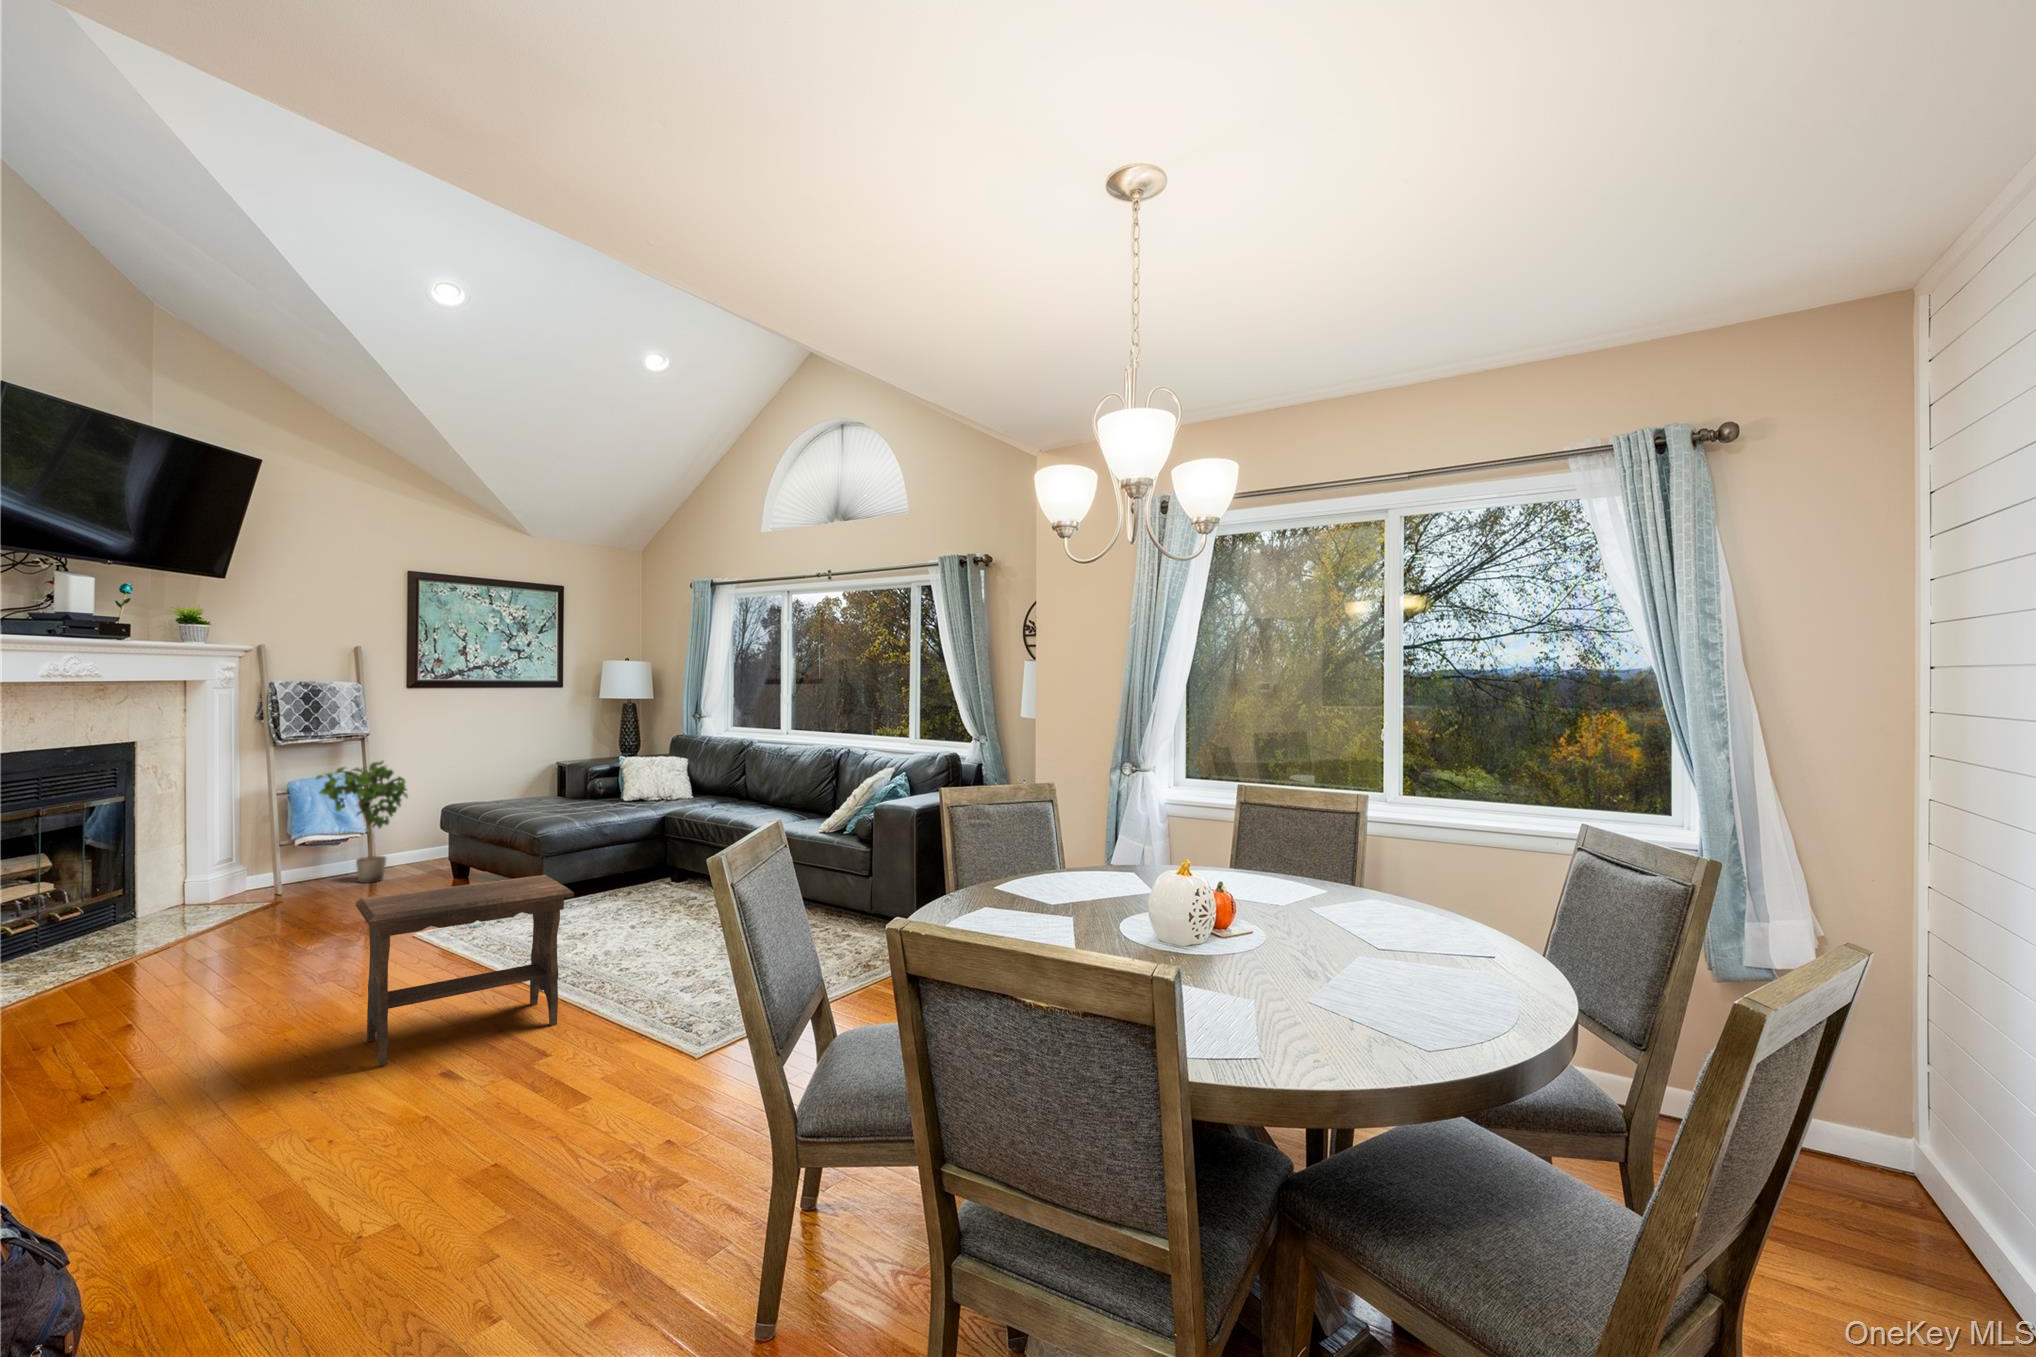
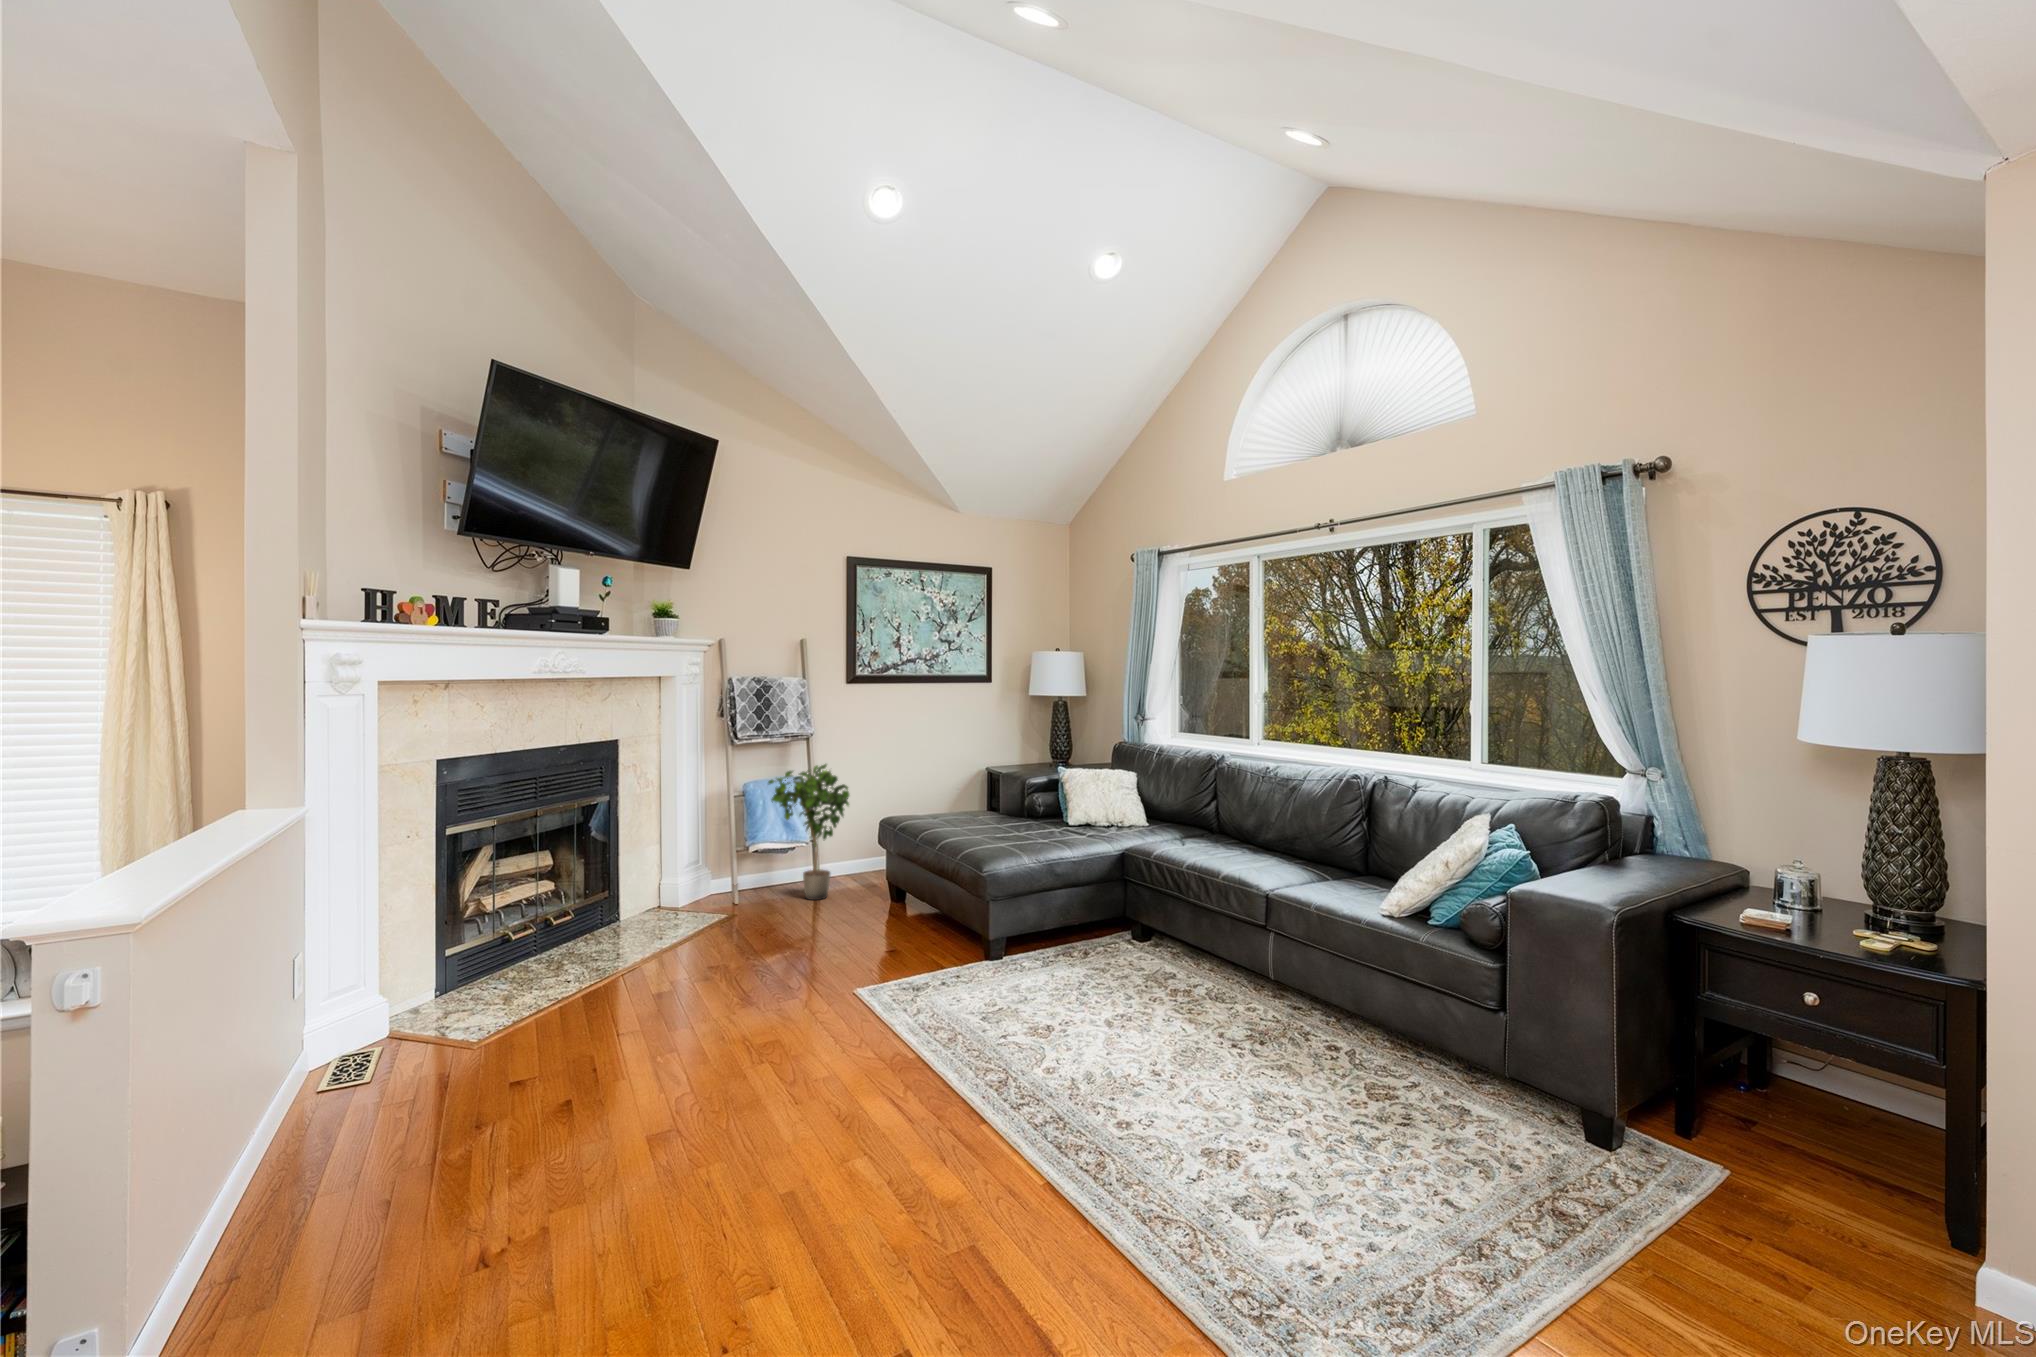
footstool: present [356,875,574,1066] -> none [846,967,1120,1252]

